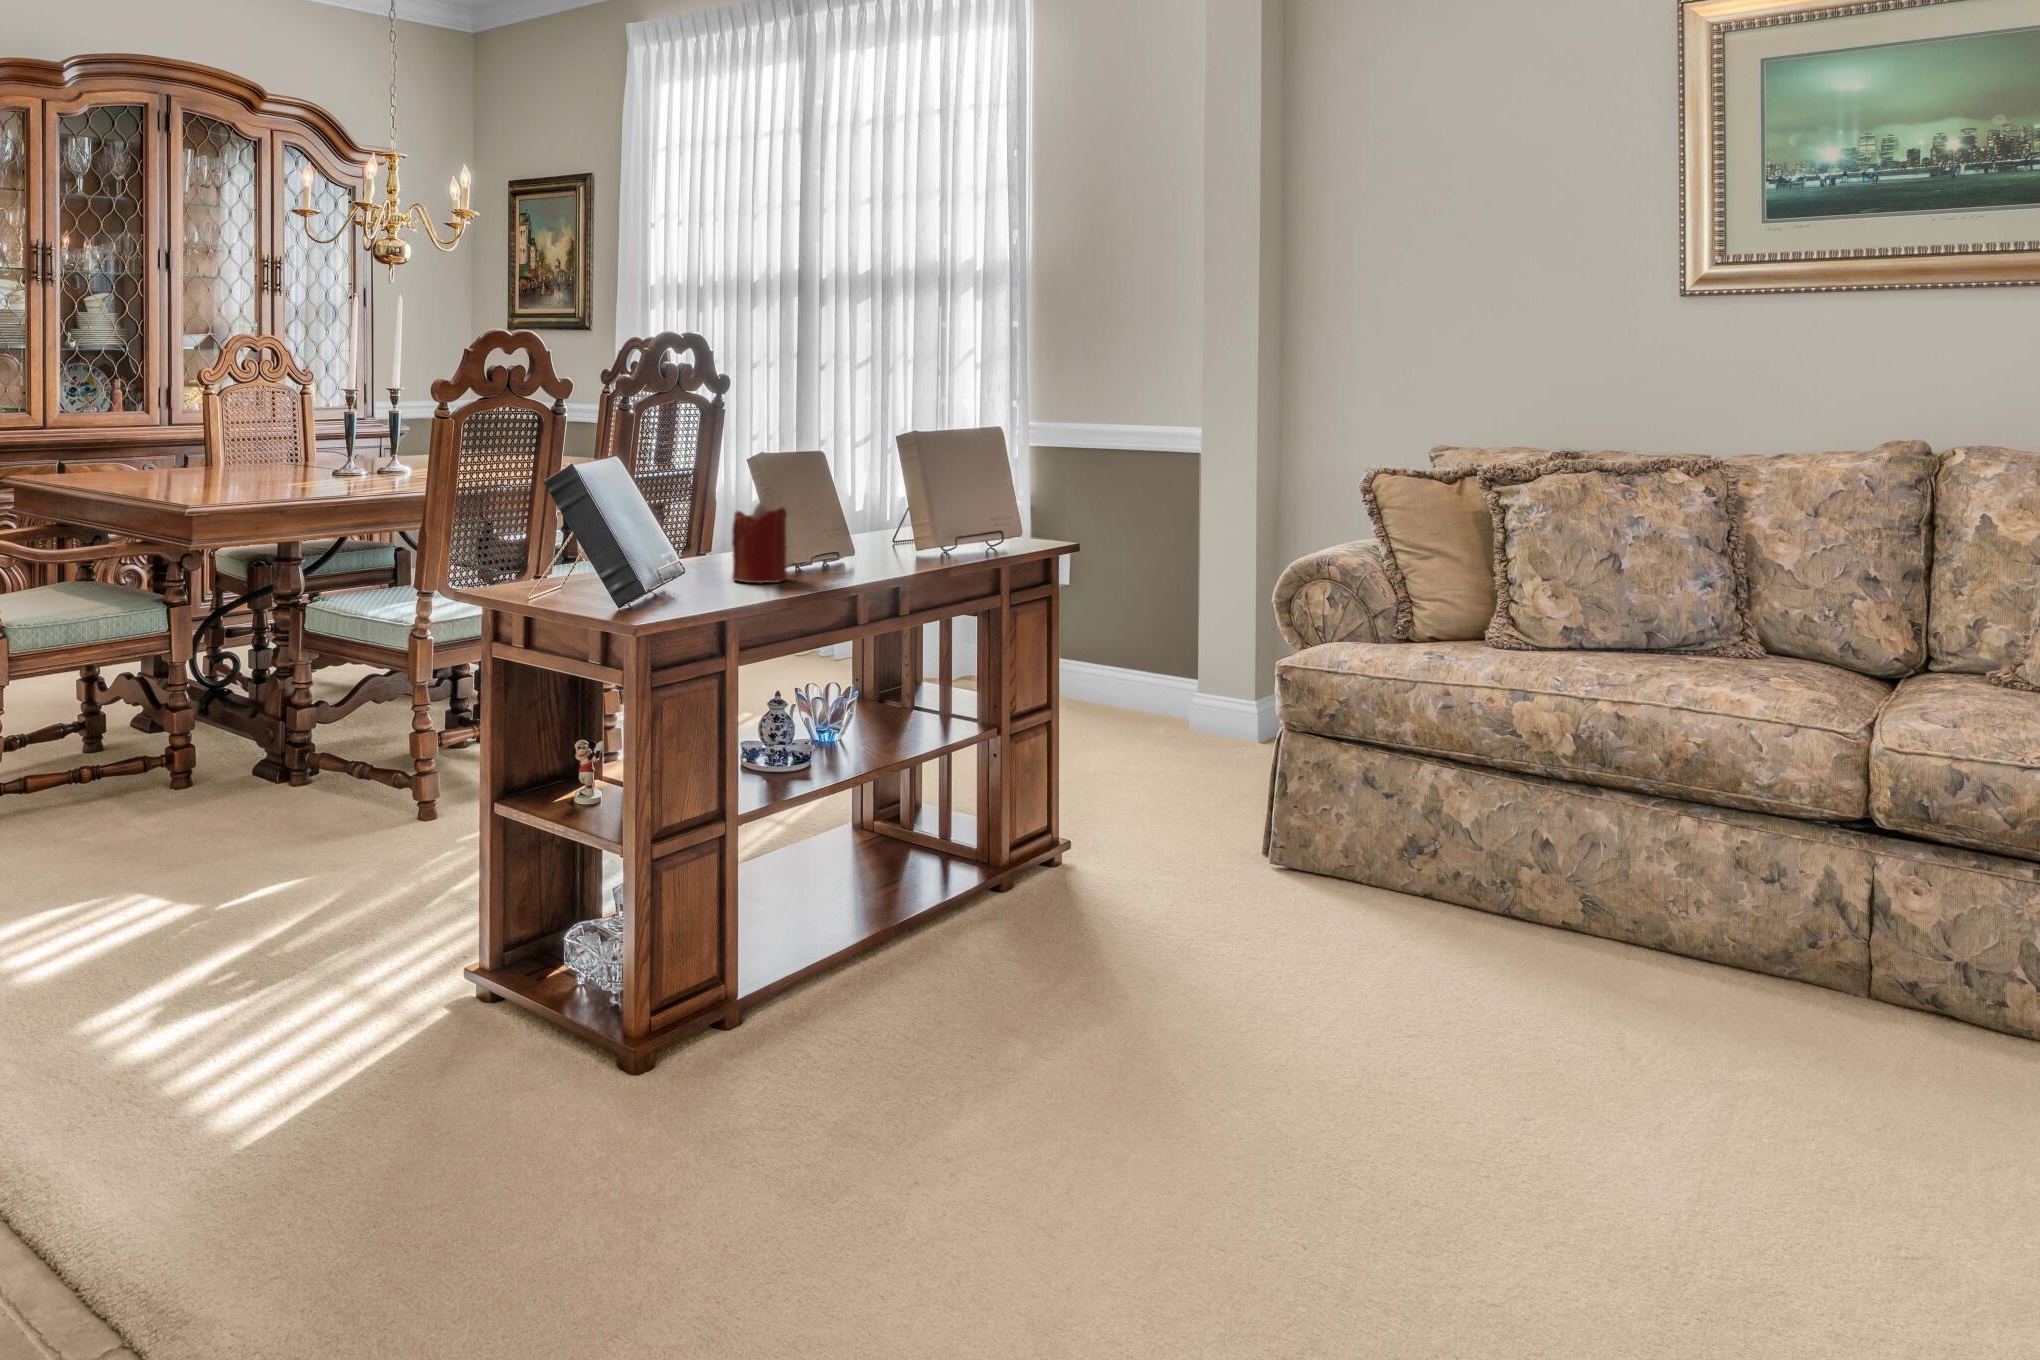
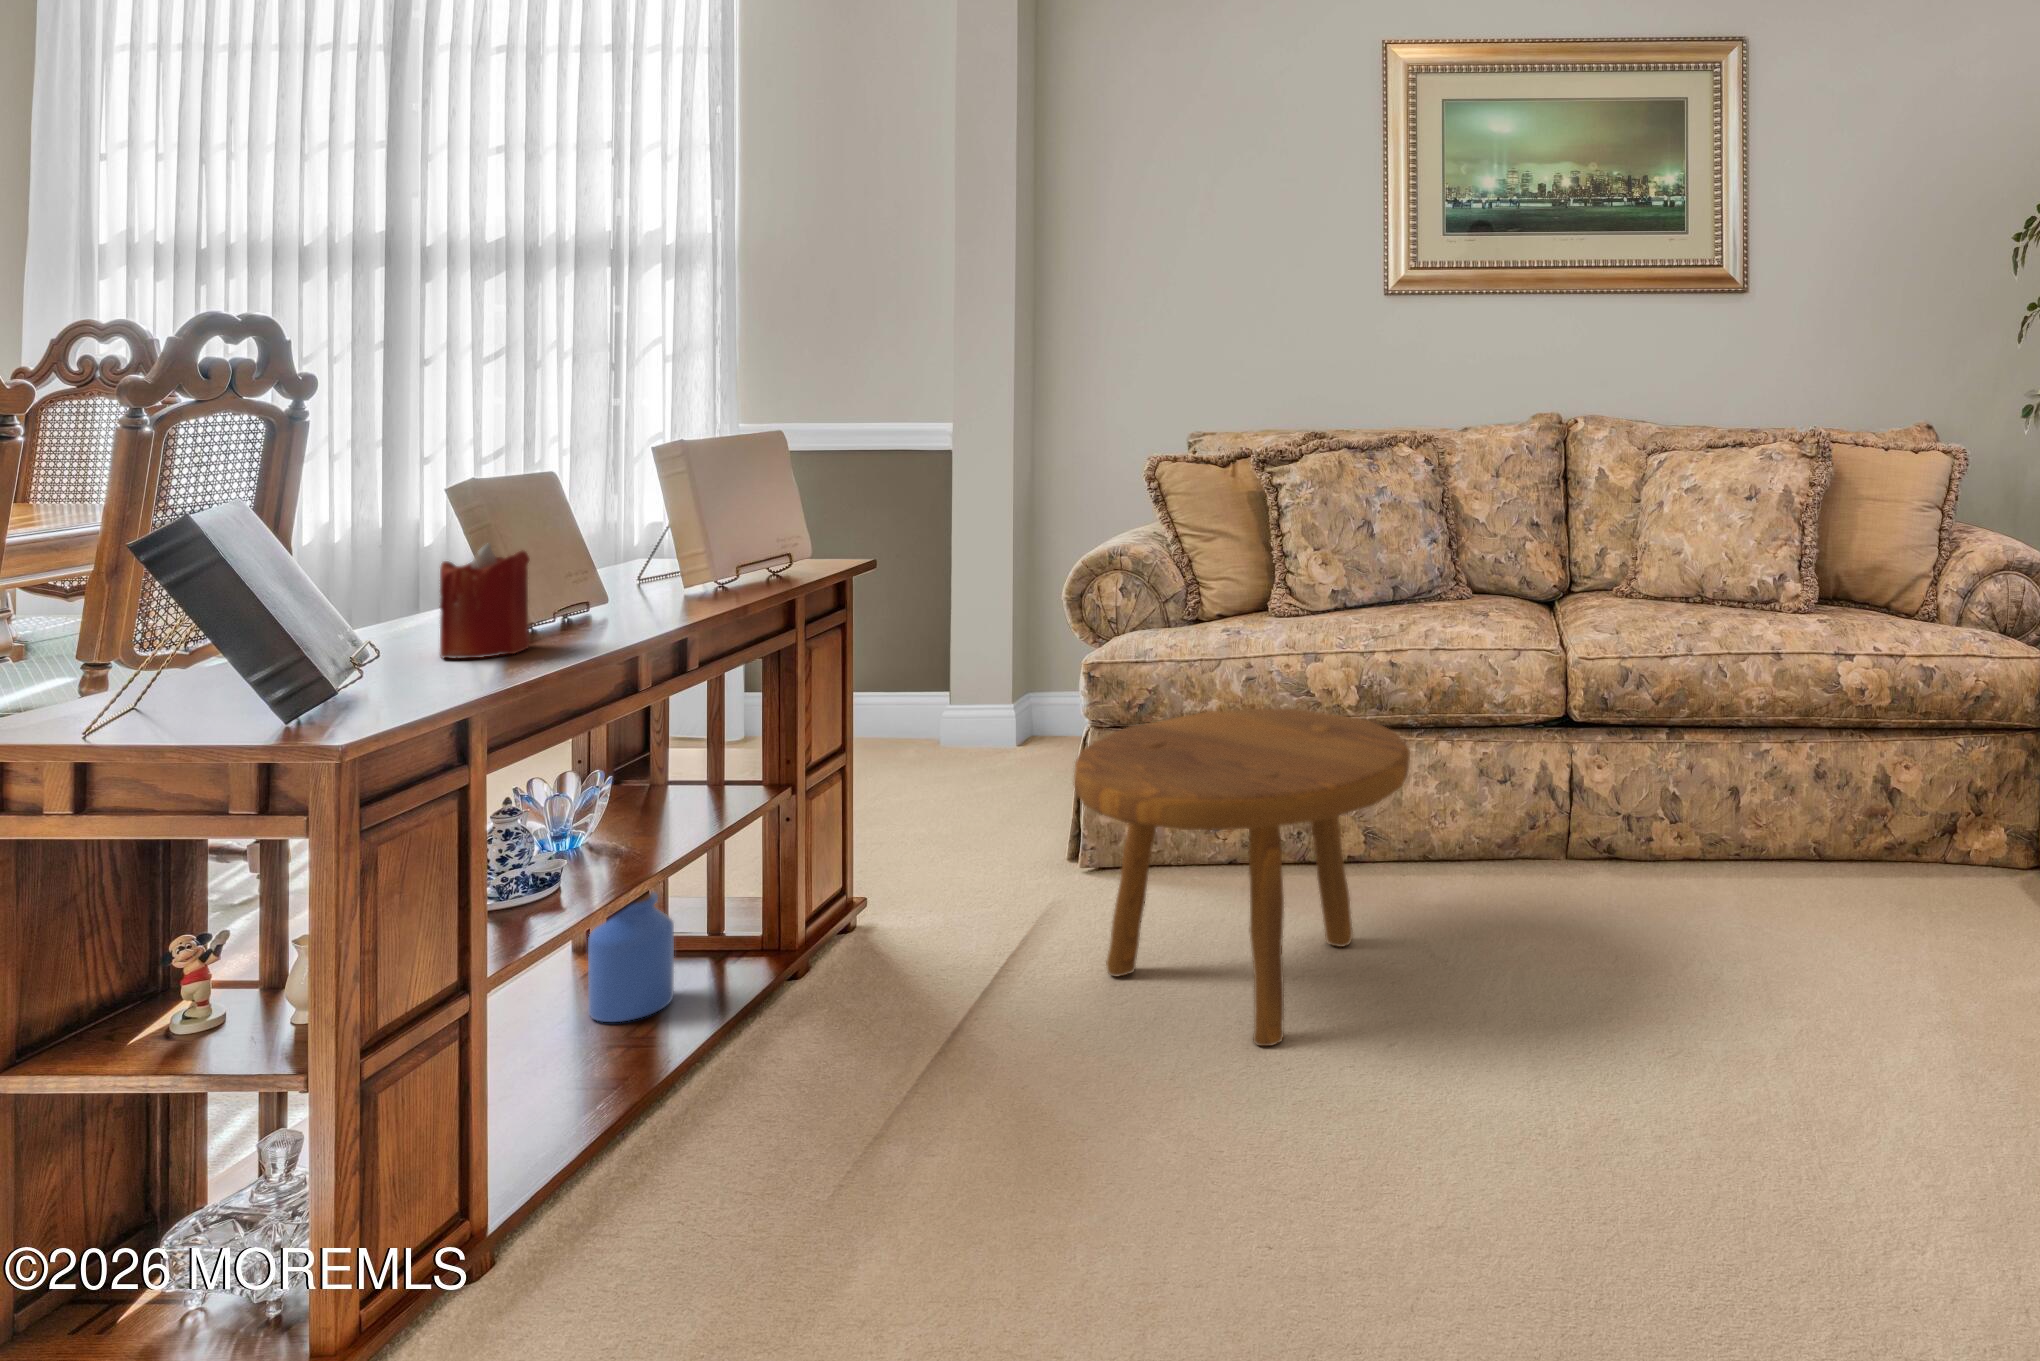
footstool: none [1214,728,1587,1078] -> present [1073,709,1410,1046]
jar: none [848,781,907,886] -> present [588,892,674,1022]

